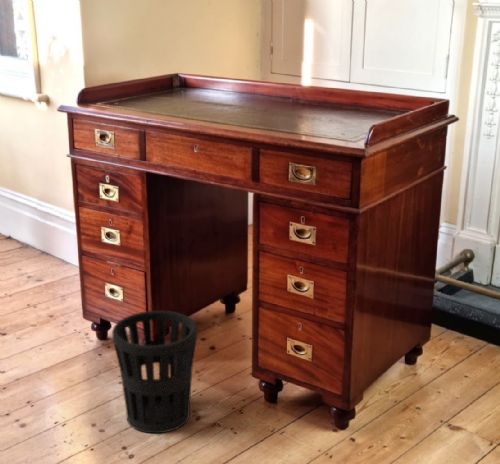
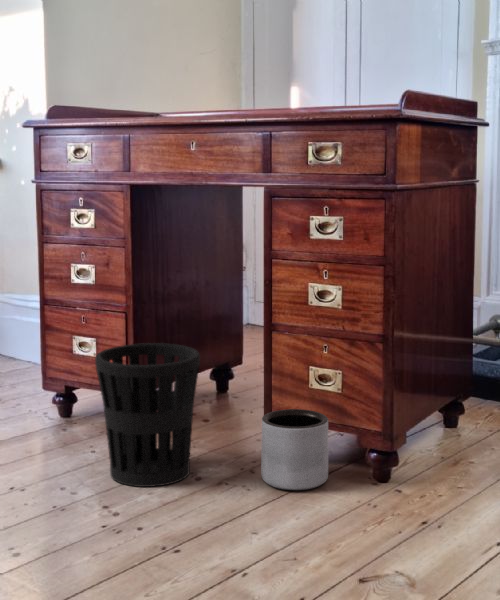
planter: none [245,372,299,444] -> present [261,409,328,490]

